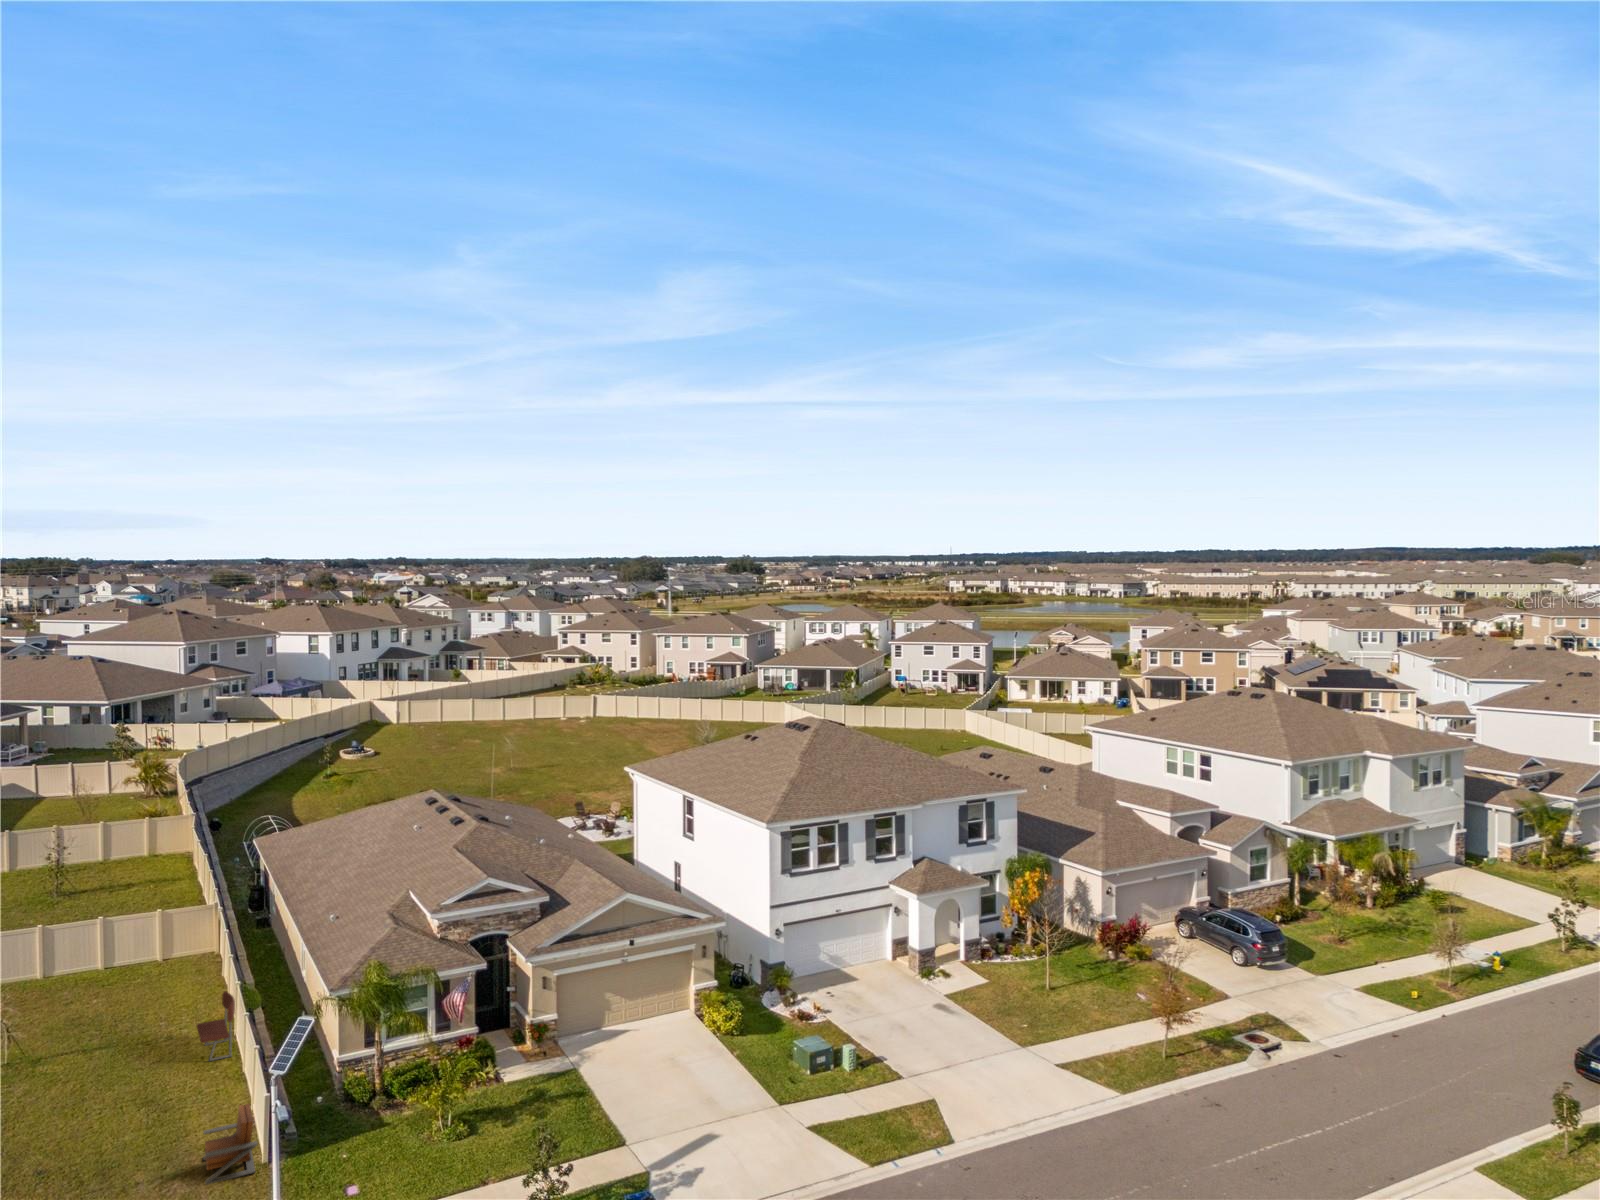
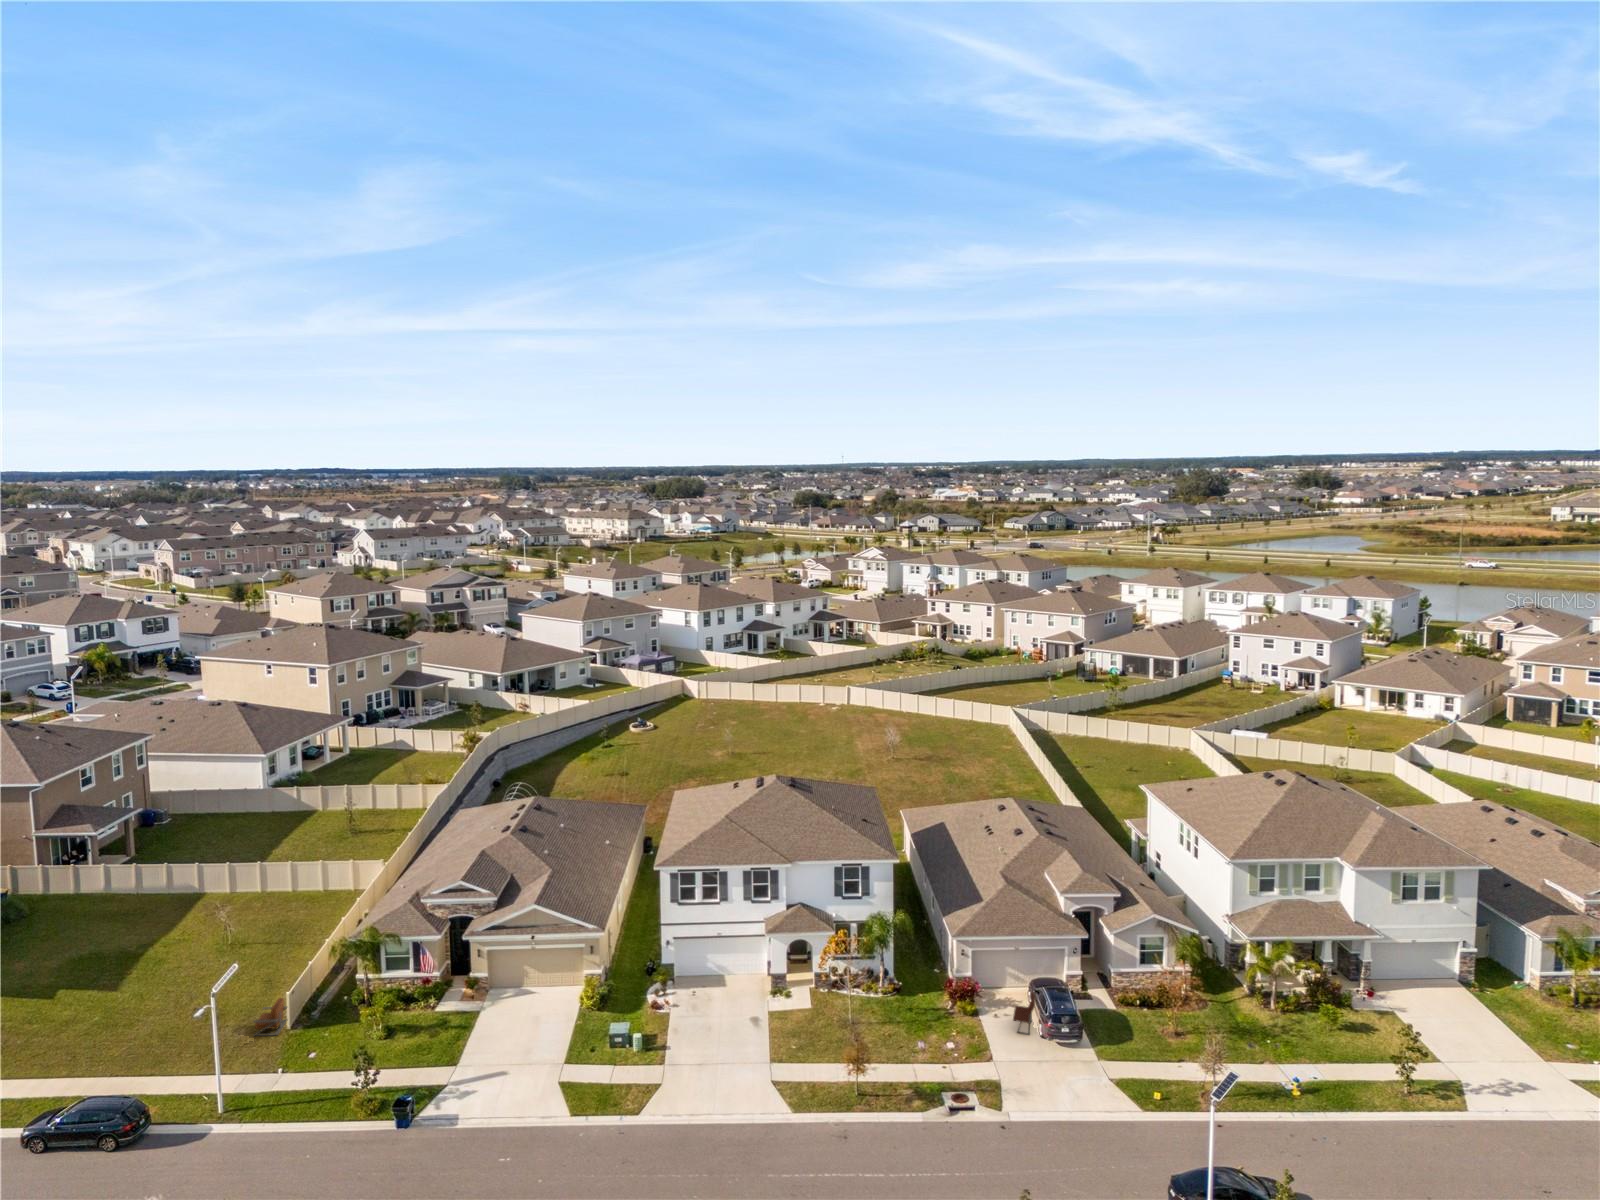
bench: present [197,991,235,1061] -> present [1013,992,1035,1035]

